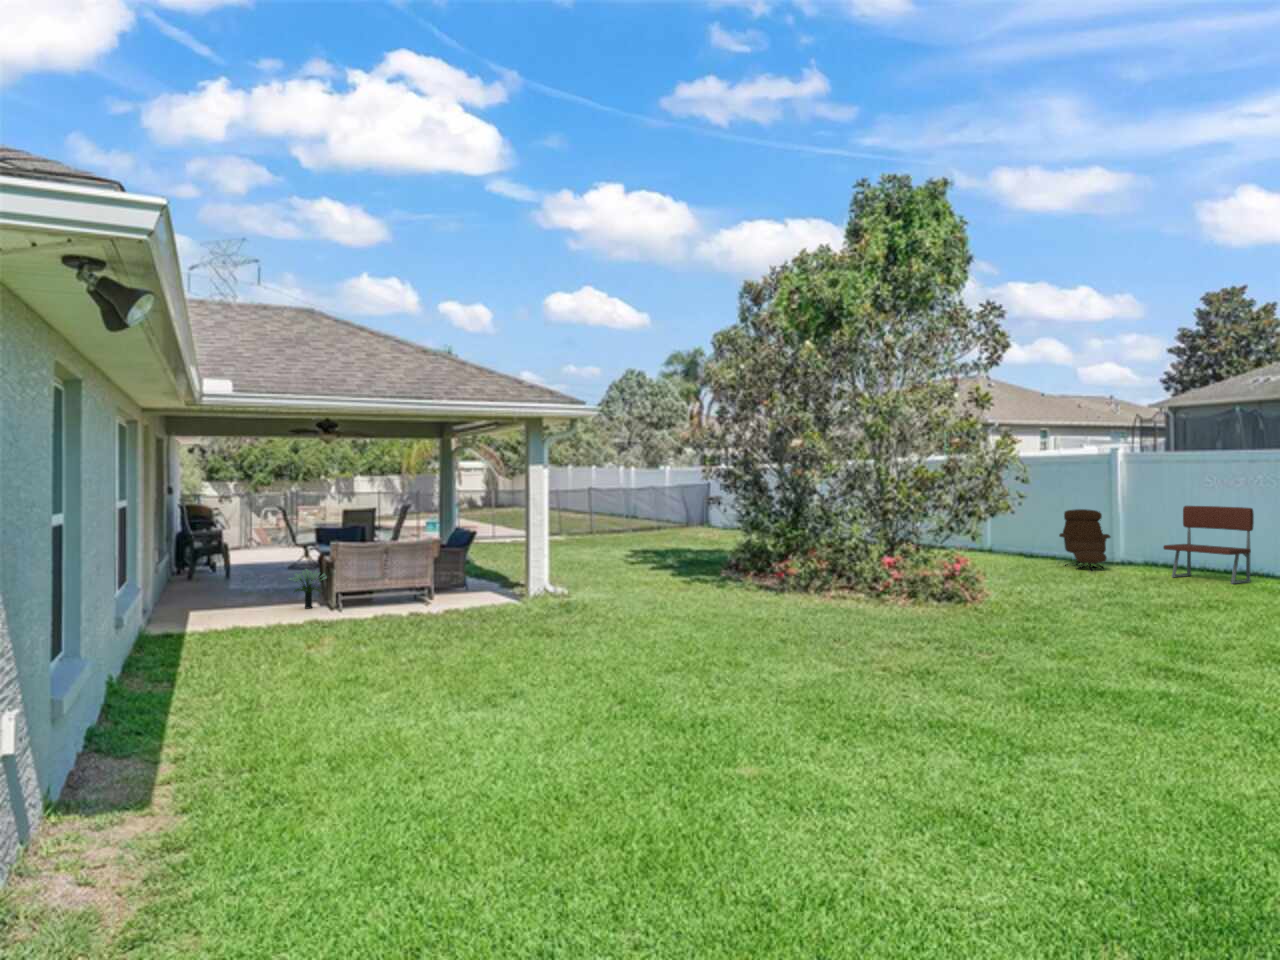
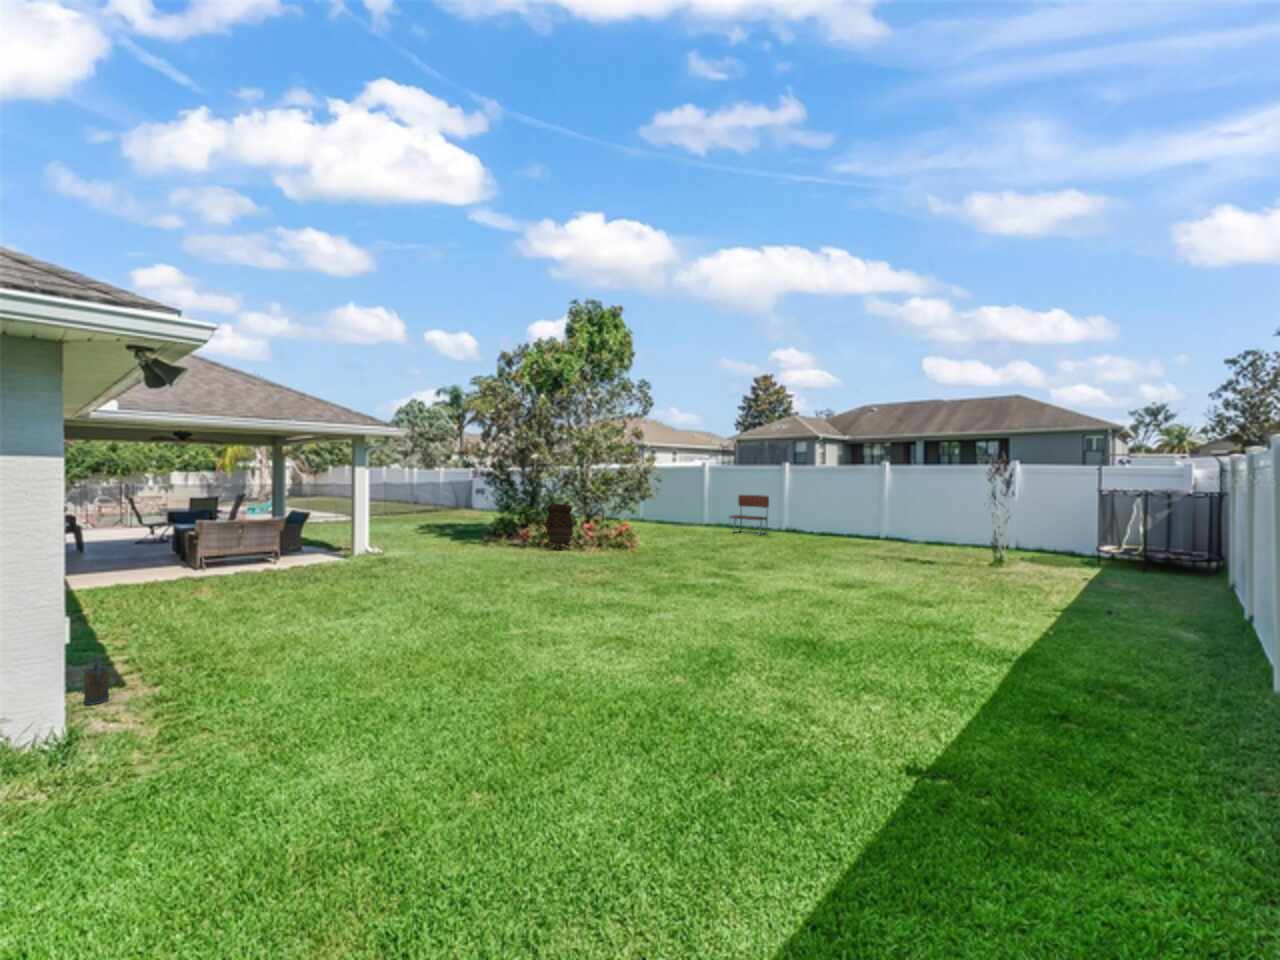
lounge chair: present [1059,509,1110,570] -> present [543,504,576,549]
potted plant: present [289,569,327,609] -> none [156,541,190,570]
watering can: none [71,766,106,843] -> present [84,656,109,705]

